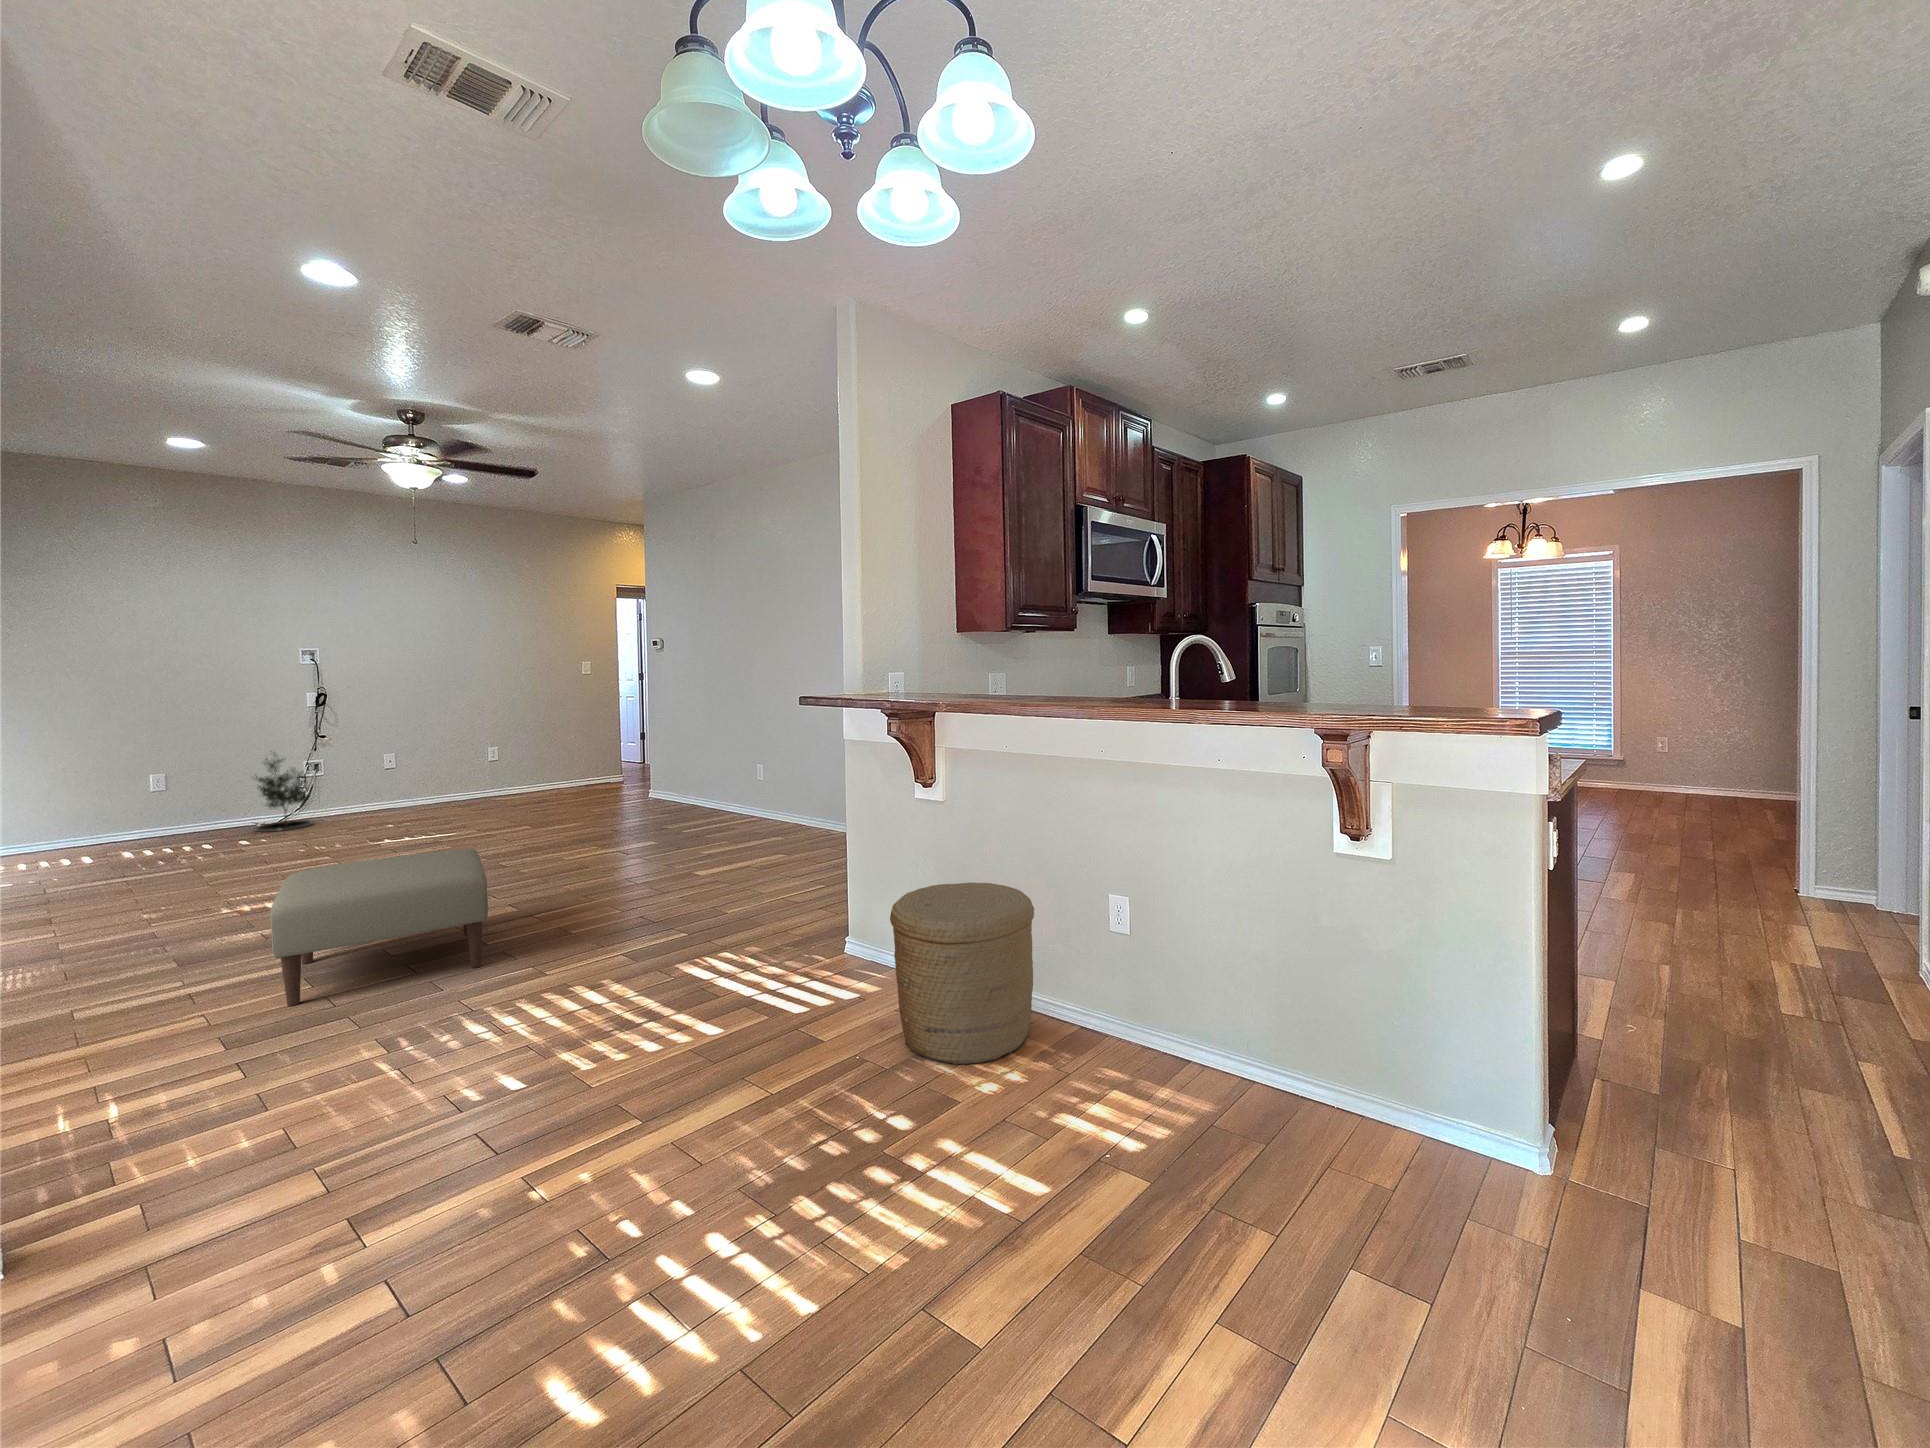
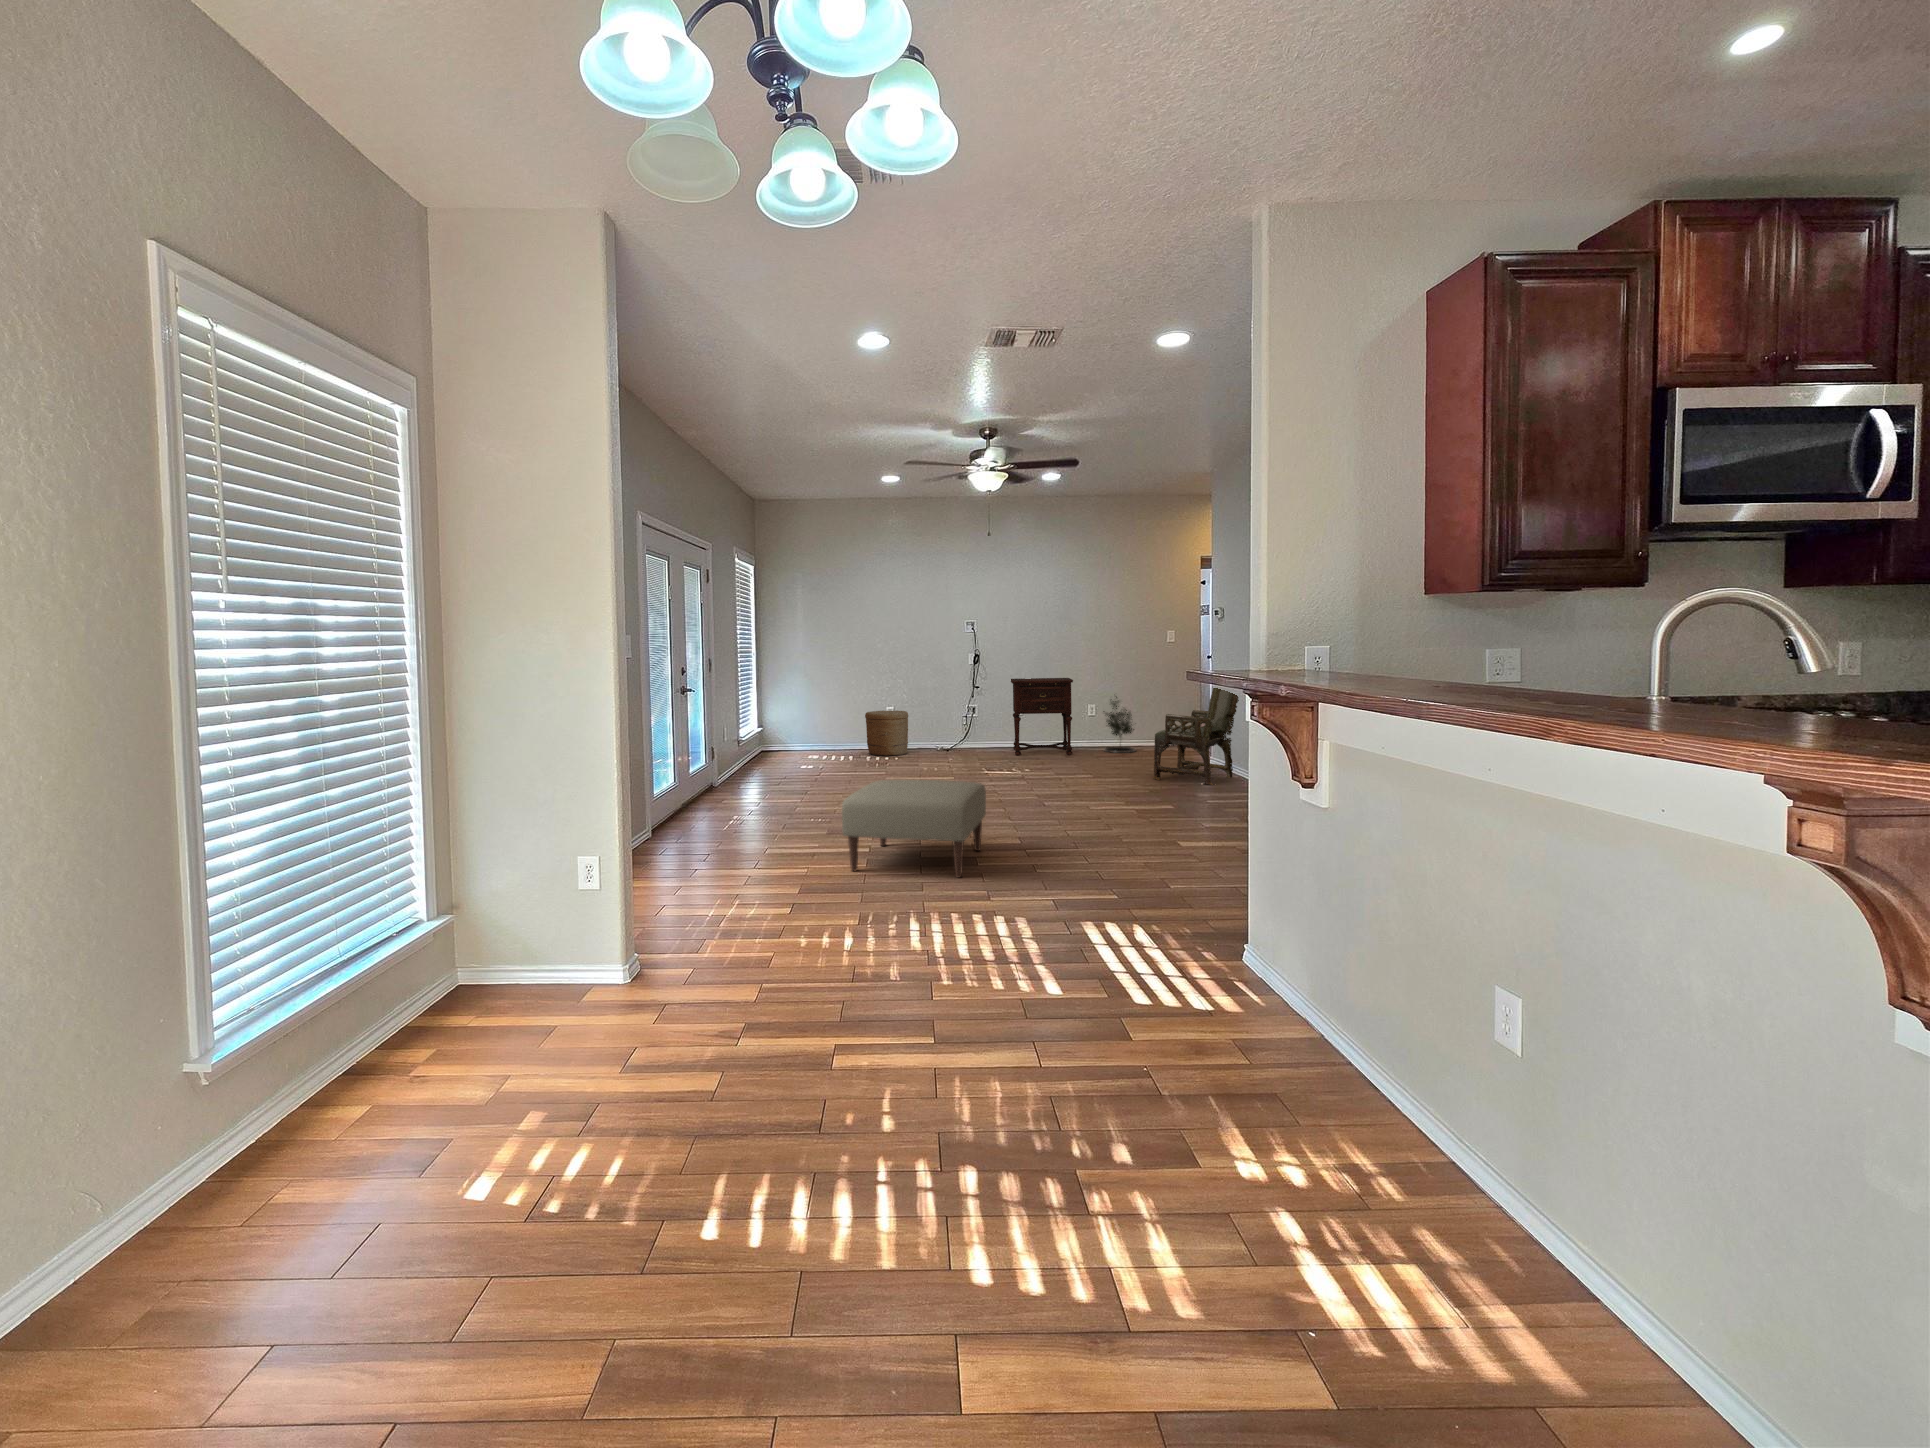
armchair: none [605,699,696,819] -> present [1153,688,1239,785]
side table: none [375,716,478,818] -> present [1011,678,1073,755]
potted tree: present [255,751,313,832] -> present [1103,696,1135,753]
woven basket: present [890,883,1034,1064] -> present [865,710,908,756]

